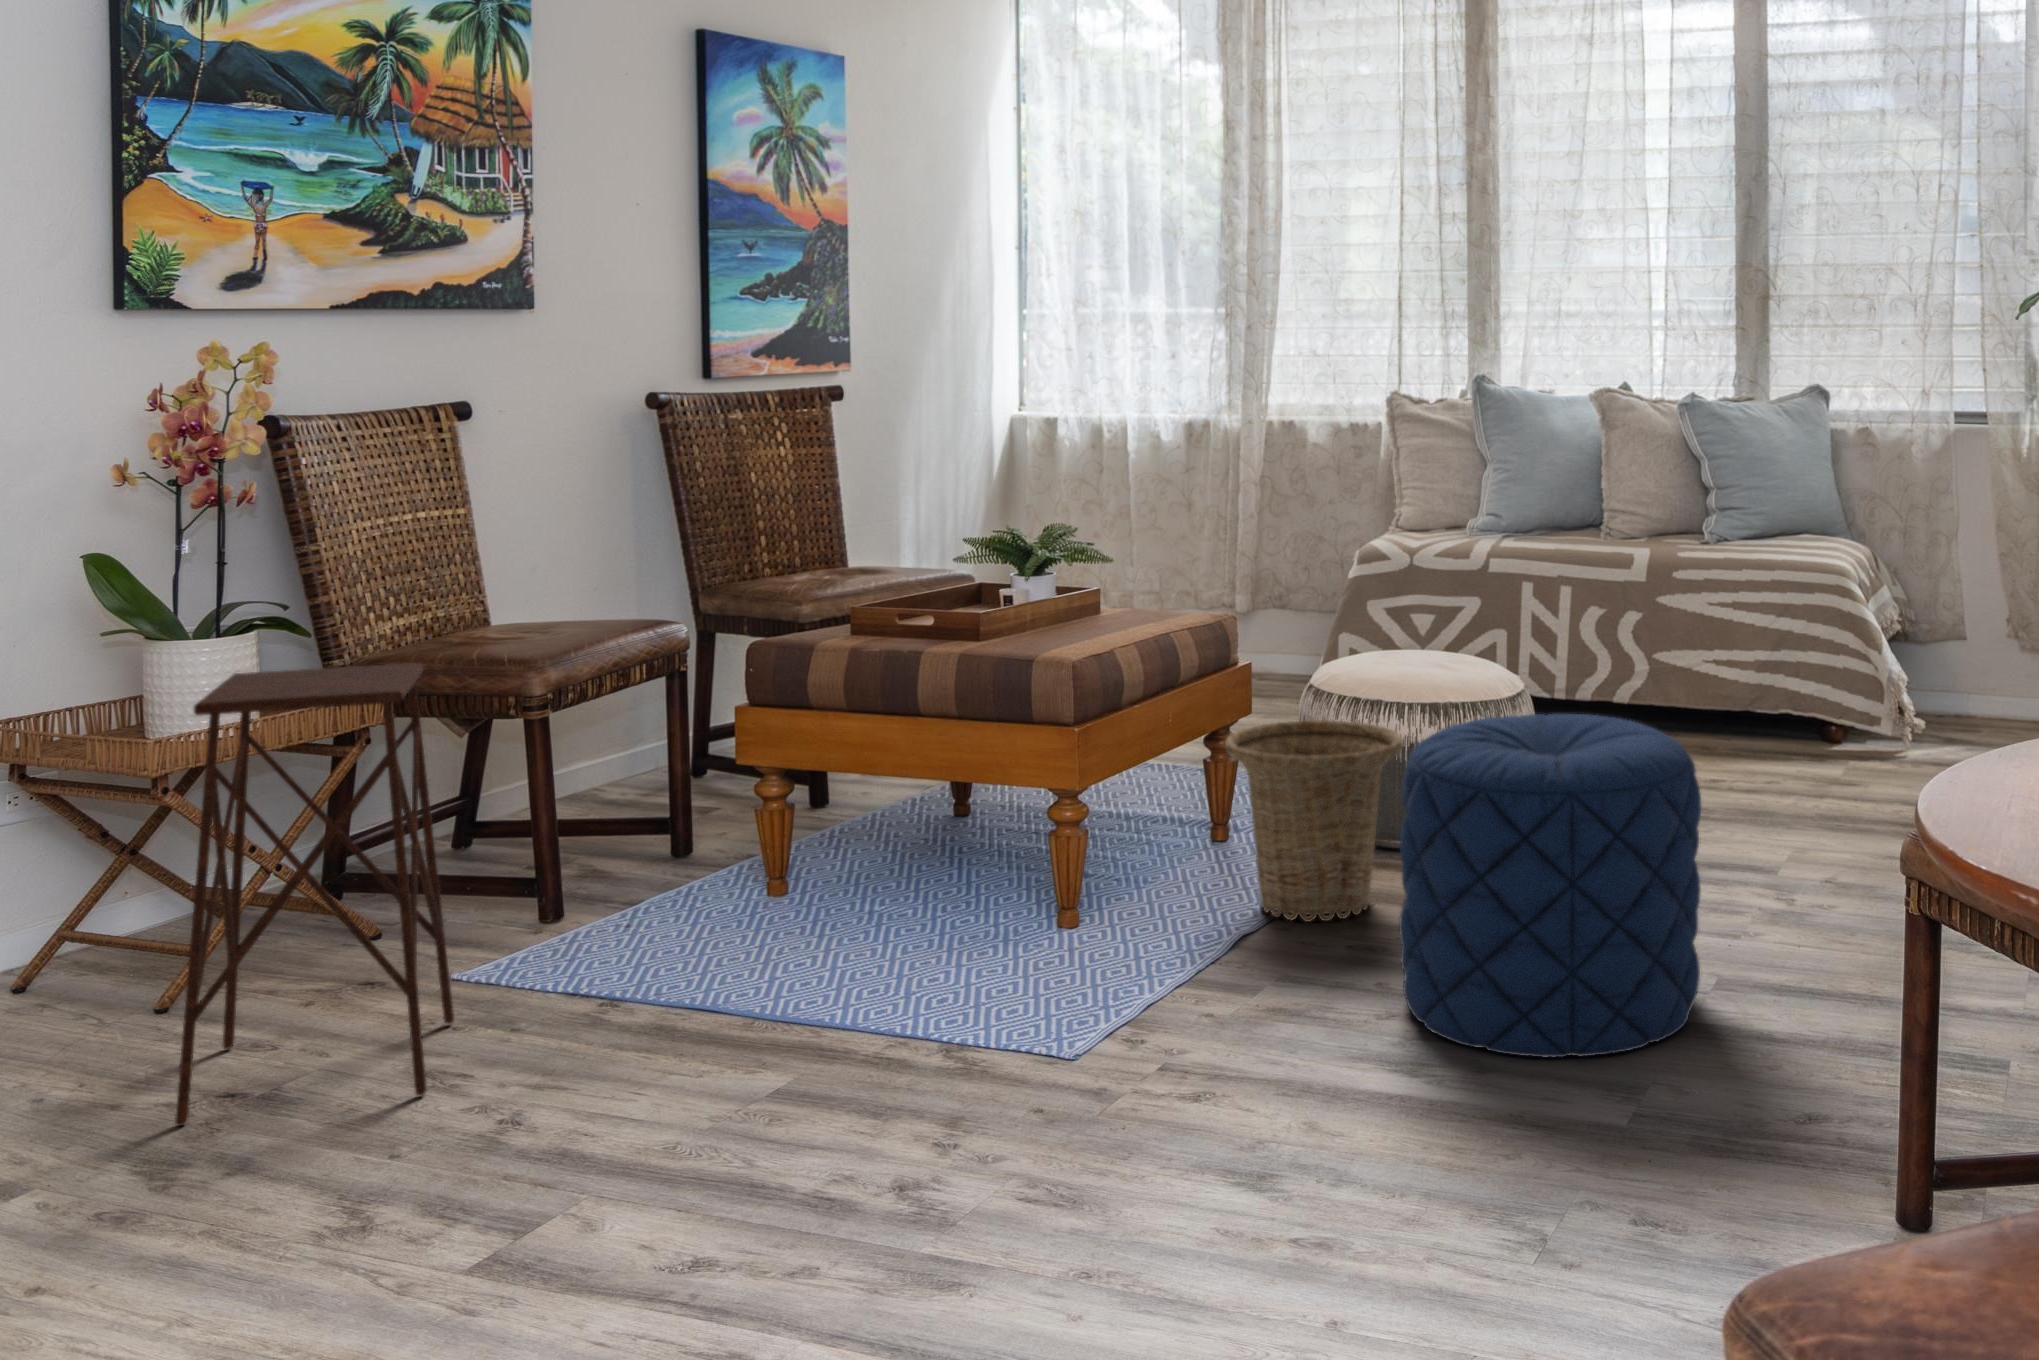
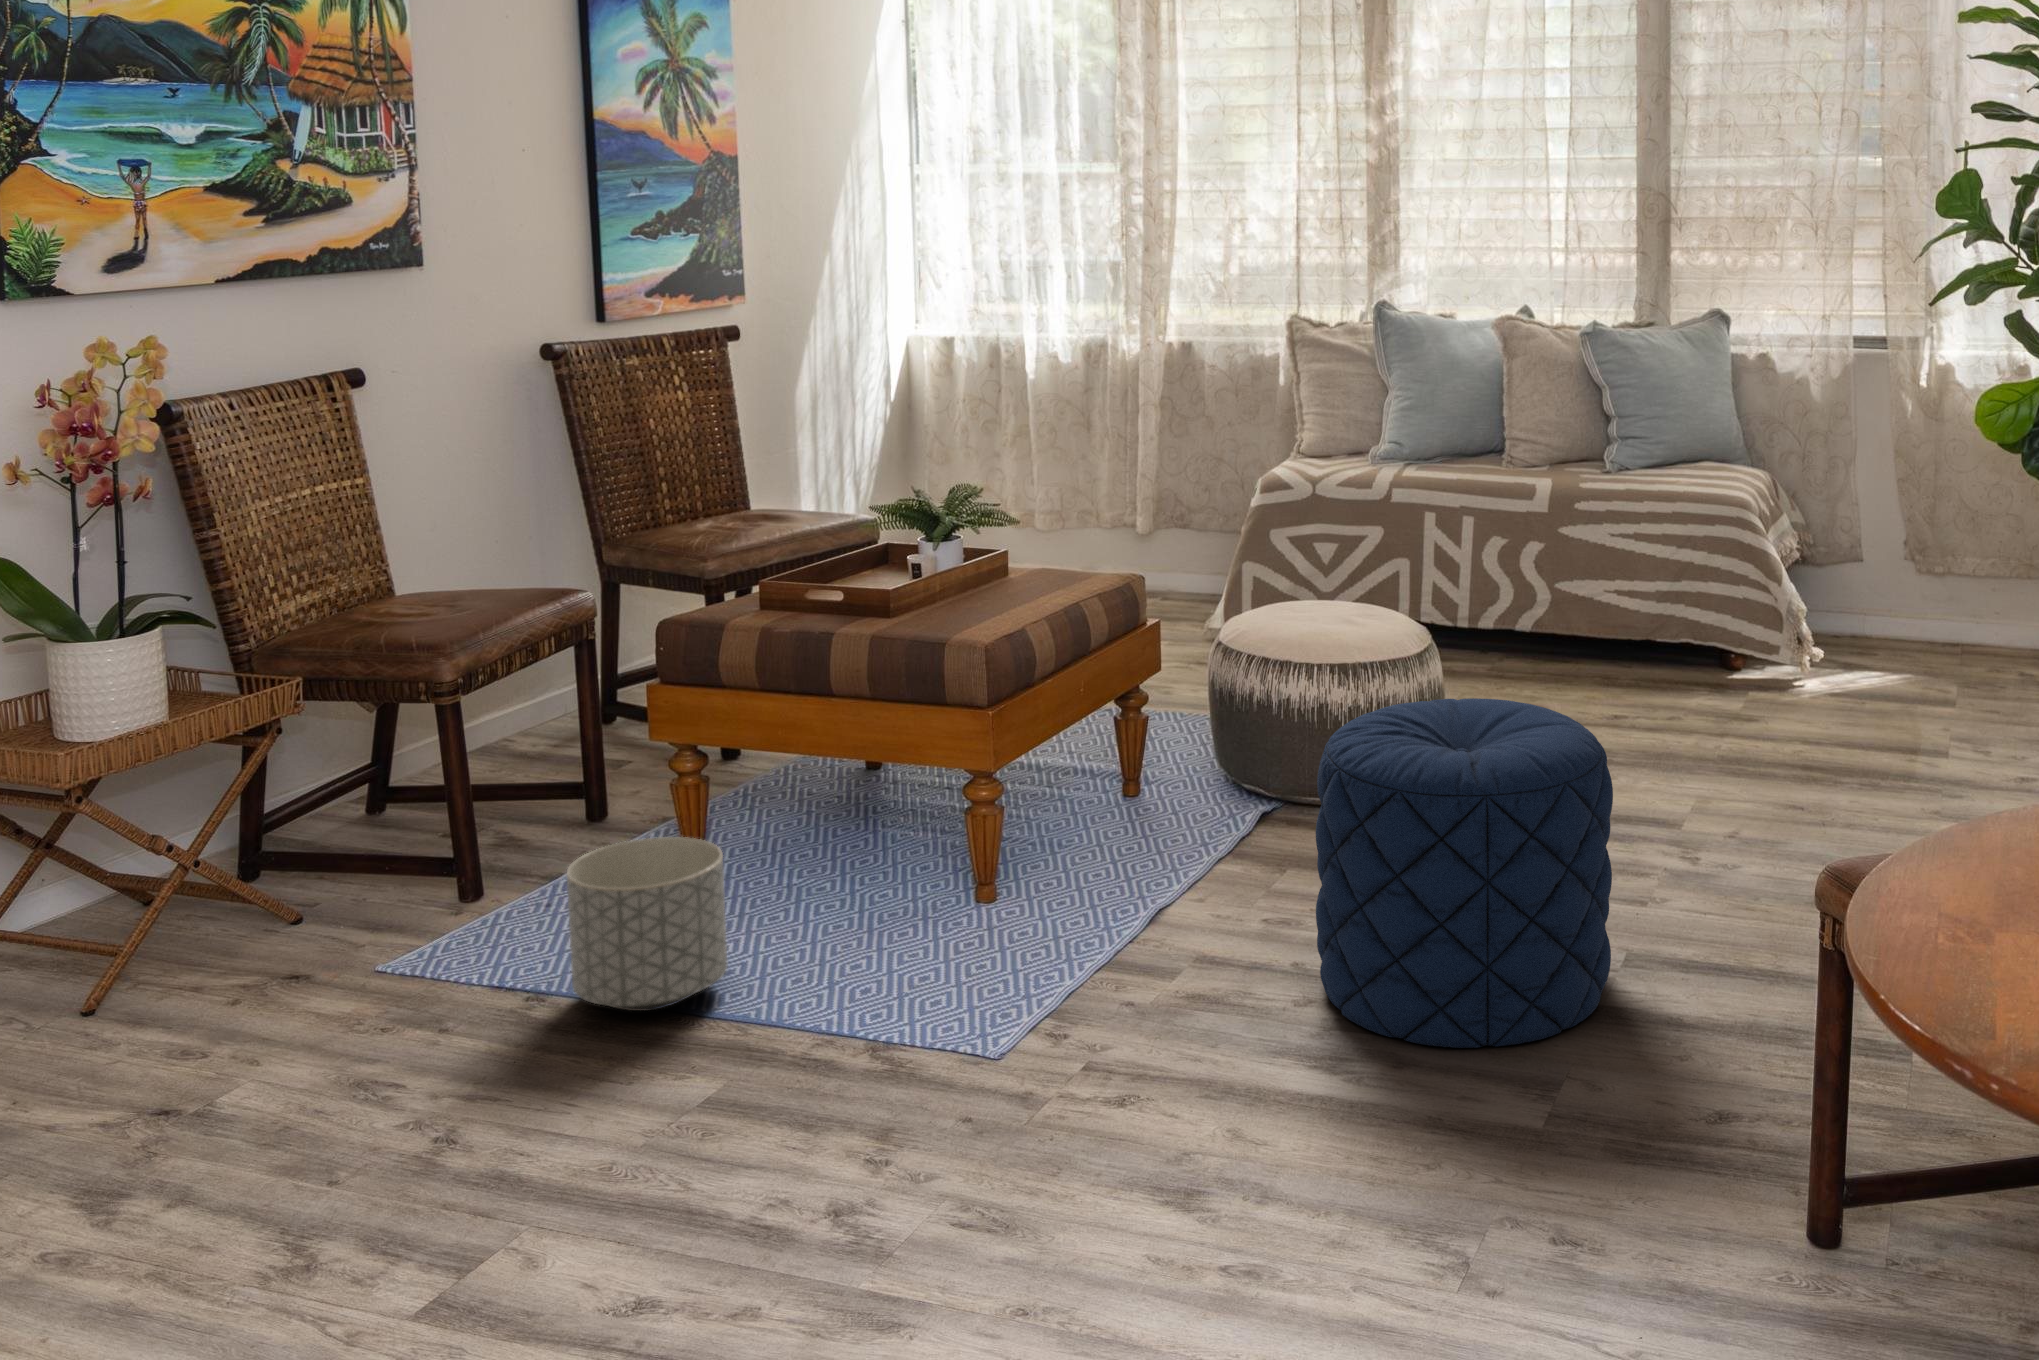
side table: present [175,663,454,1126] -> none [107,676,382,1151]
basket: present [1225,720,1404,922] -> none [1137,687,1315,891]
planter: none [645,844,804,1015] -> present [567,837,727,1011]

